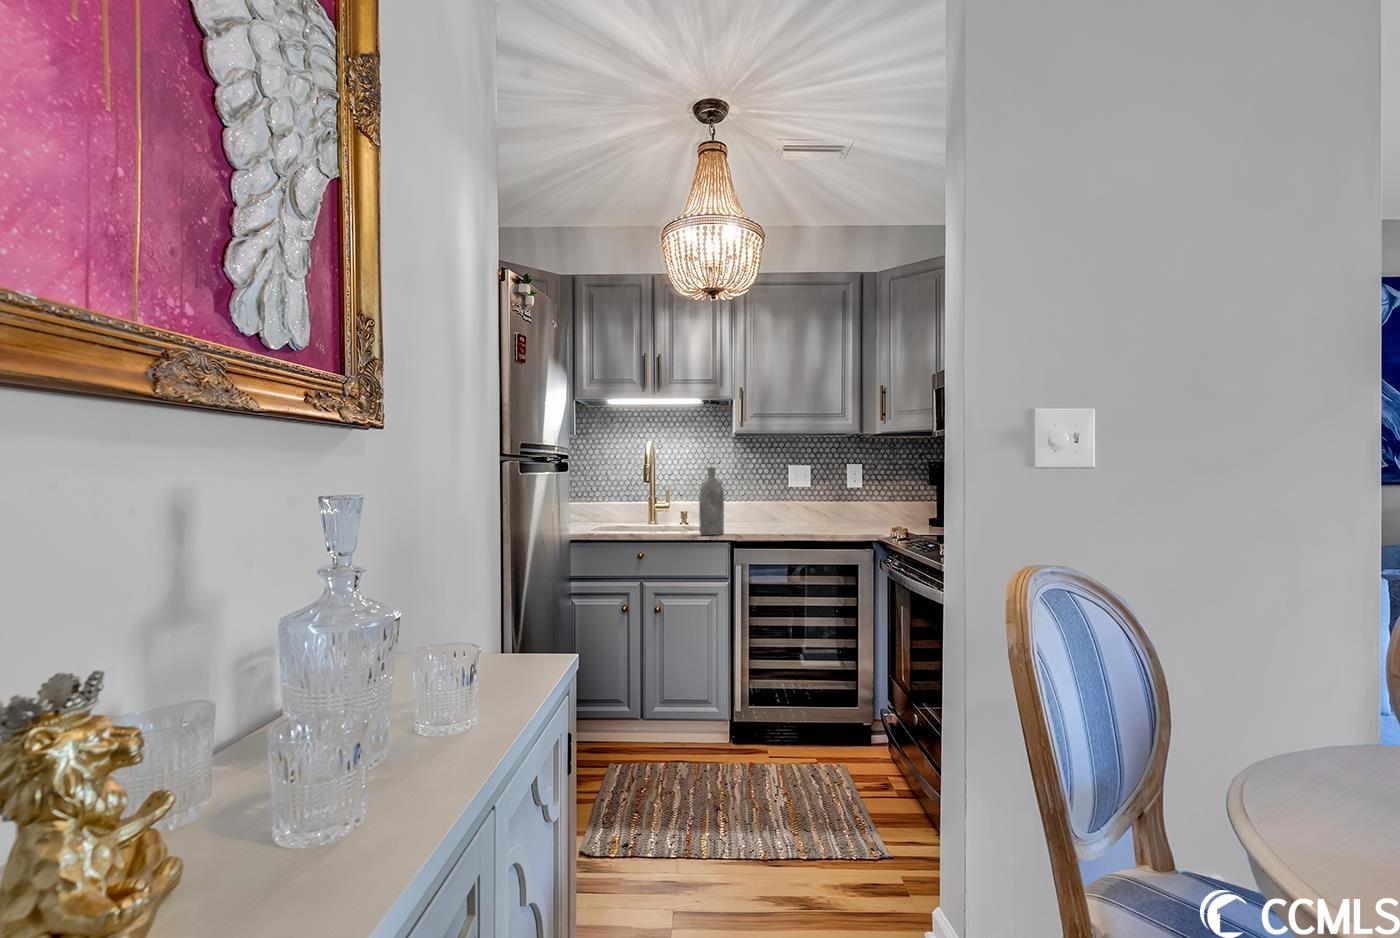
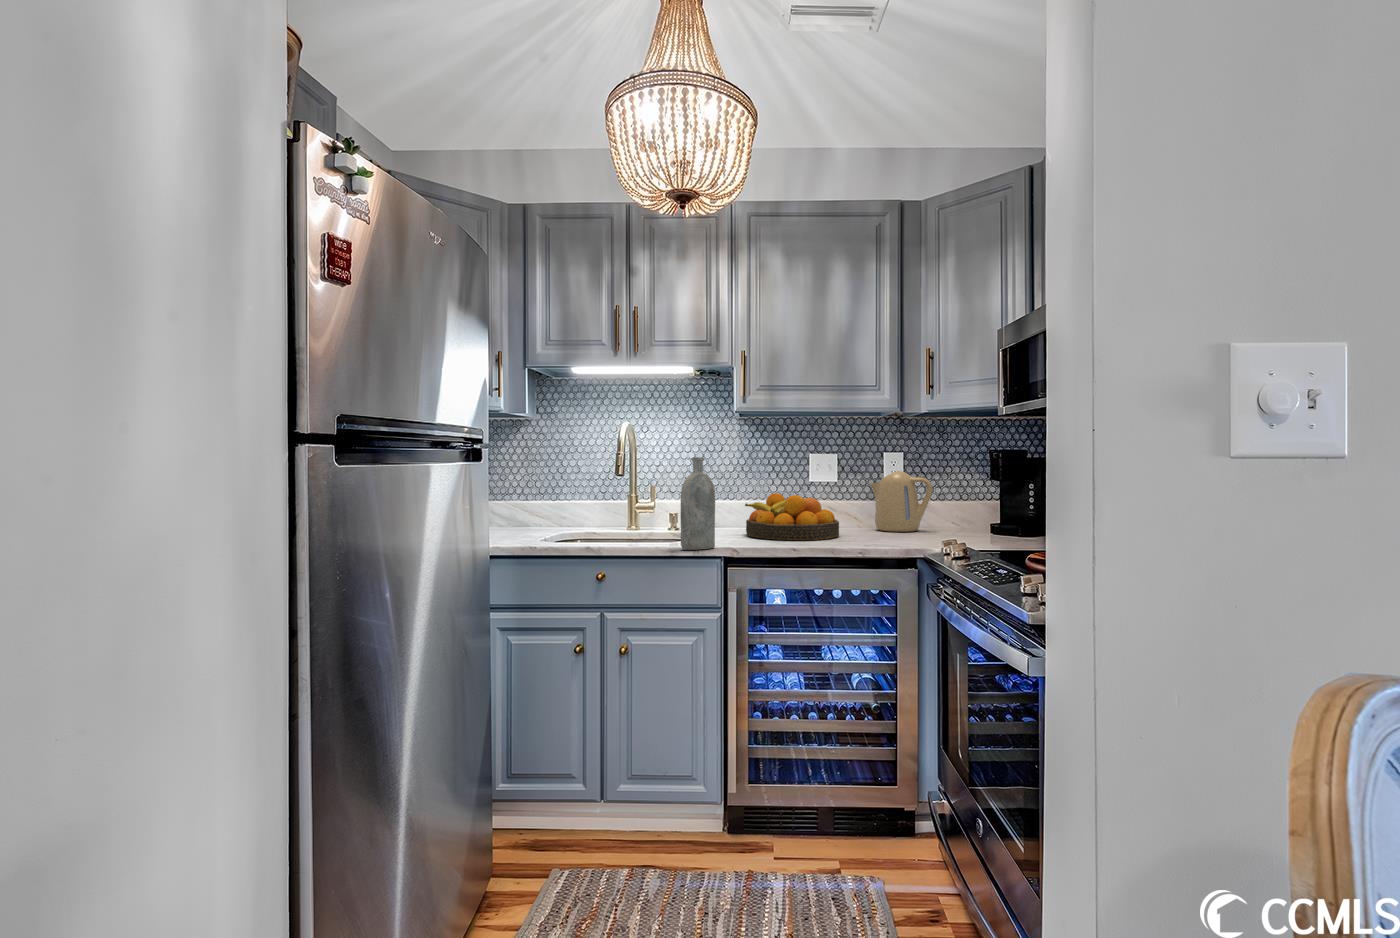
kettle: none [837,478,885,525] -> present [871,471,933,532]
fruit bowl: none [741,496,814,530] -> present [745,493,839,540]

